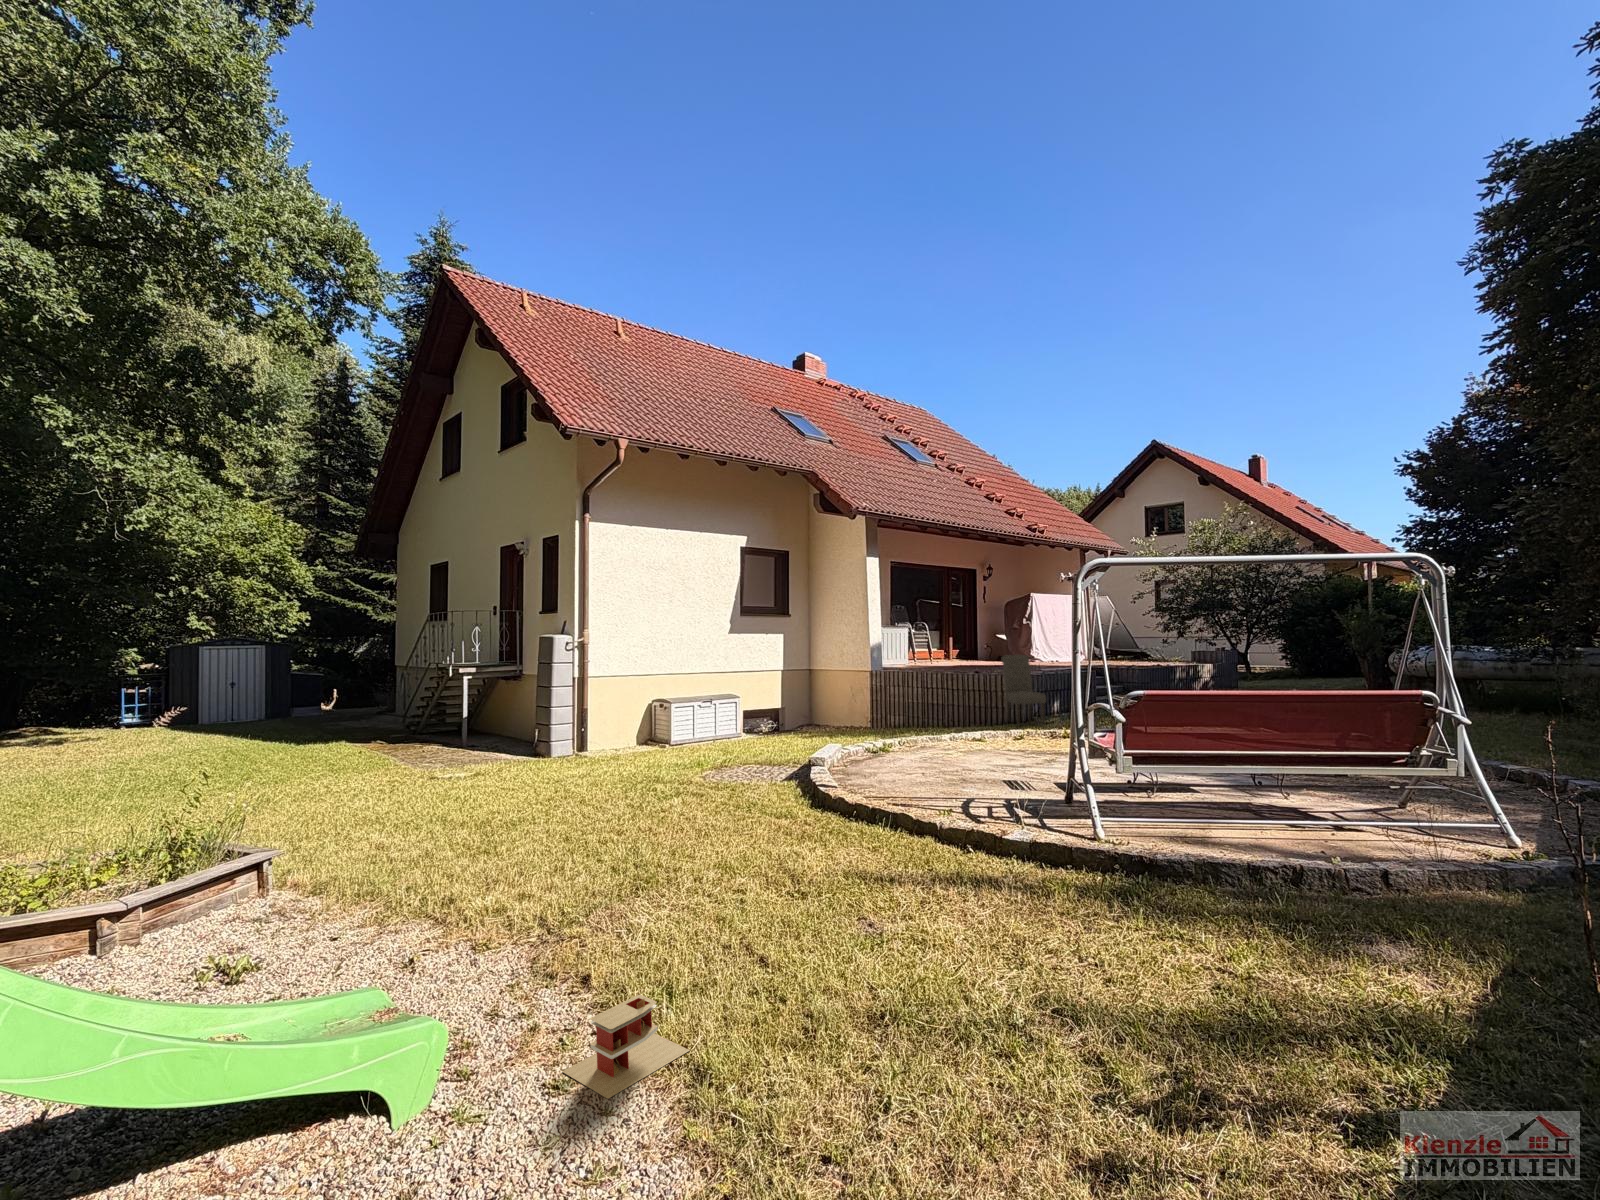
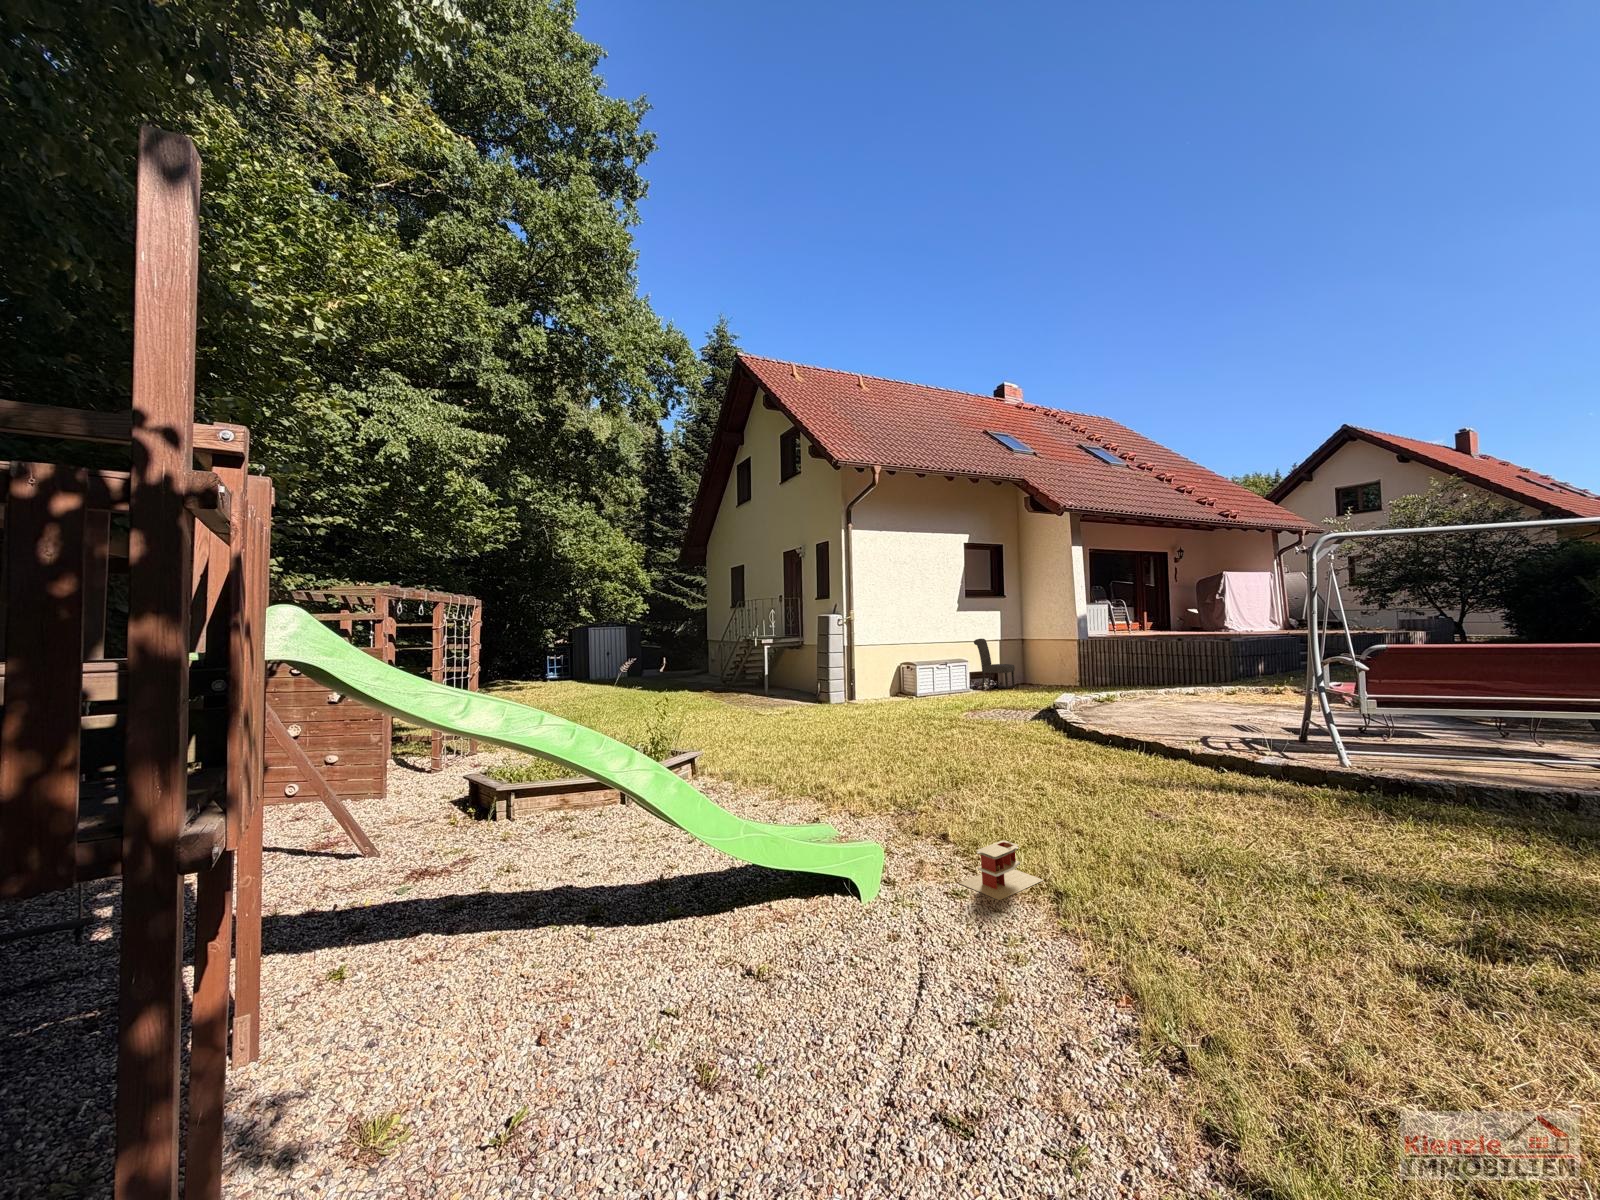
chair: present [1001,655,1046,726] -> present [974,639,1015,689]

